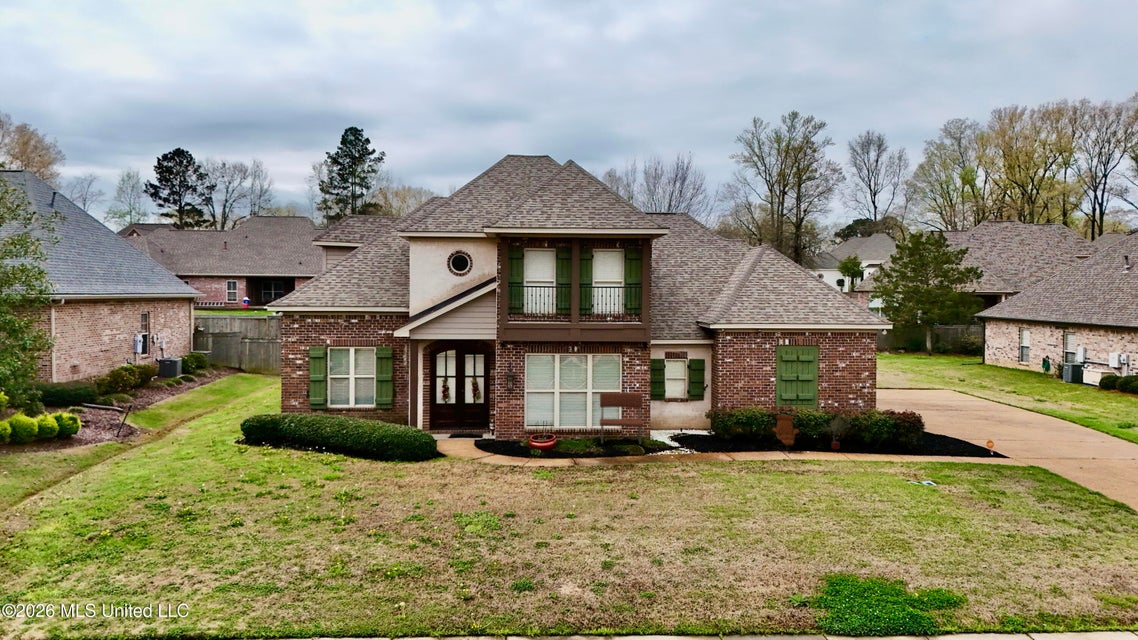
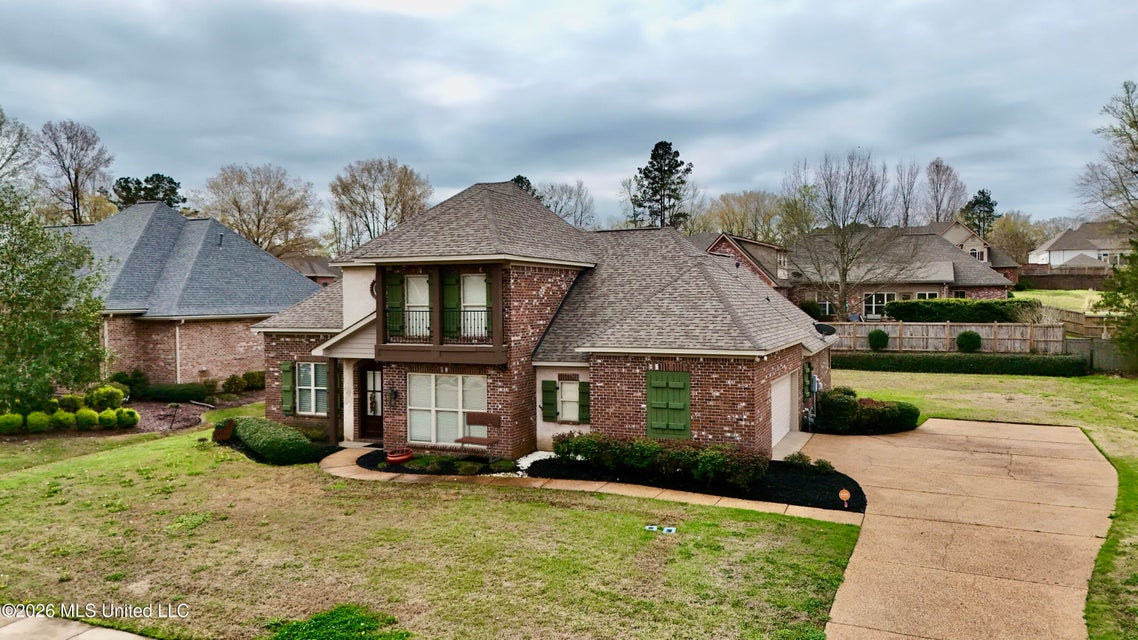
lounge chair: present [772,415,799,452] -> present [197,419,234,447]
potted tree: present [822,415,851,449] -> none [649,446,680,486]

